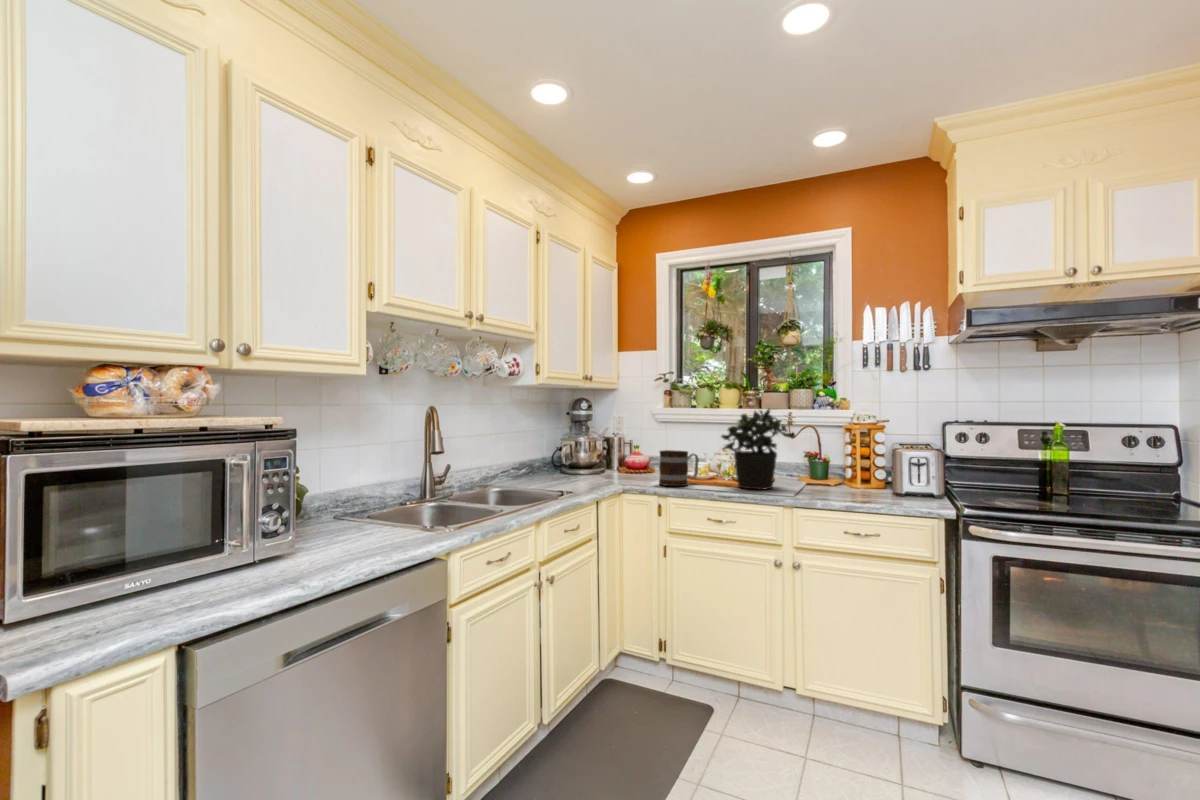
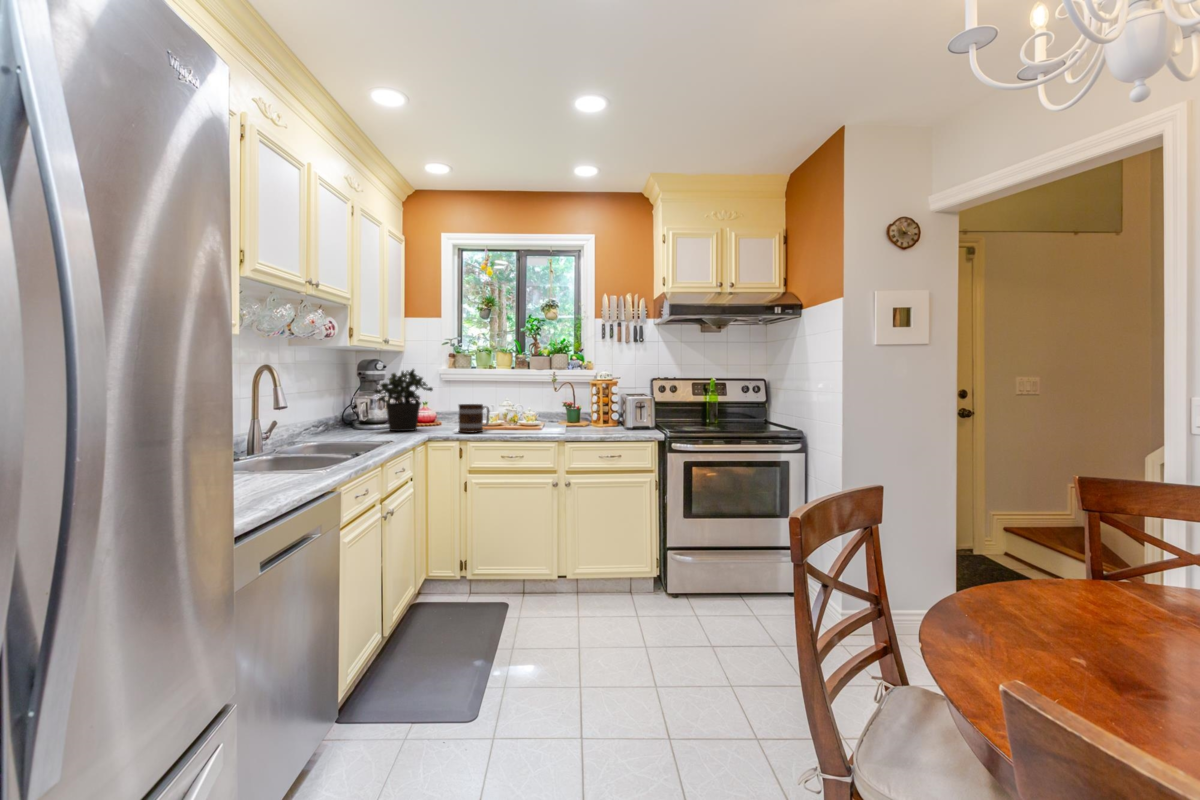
potted plant: present [721,408,795,490] -> present [374,369,433,431]

